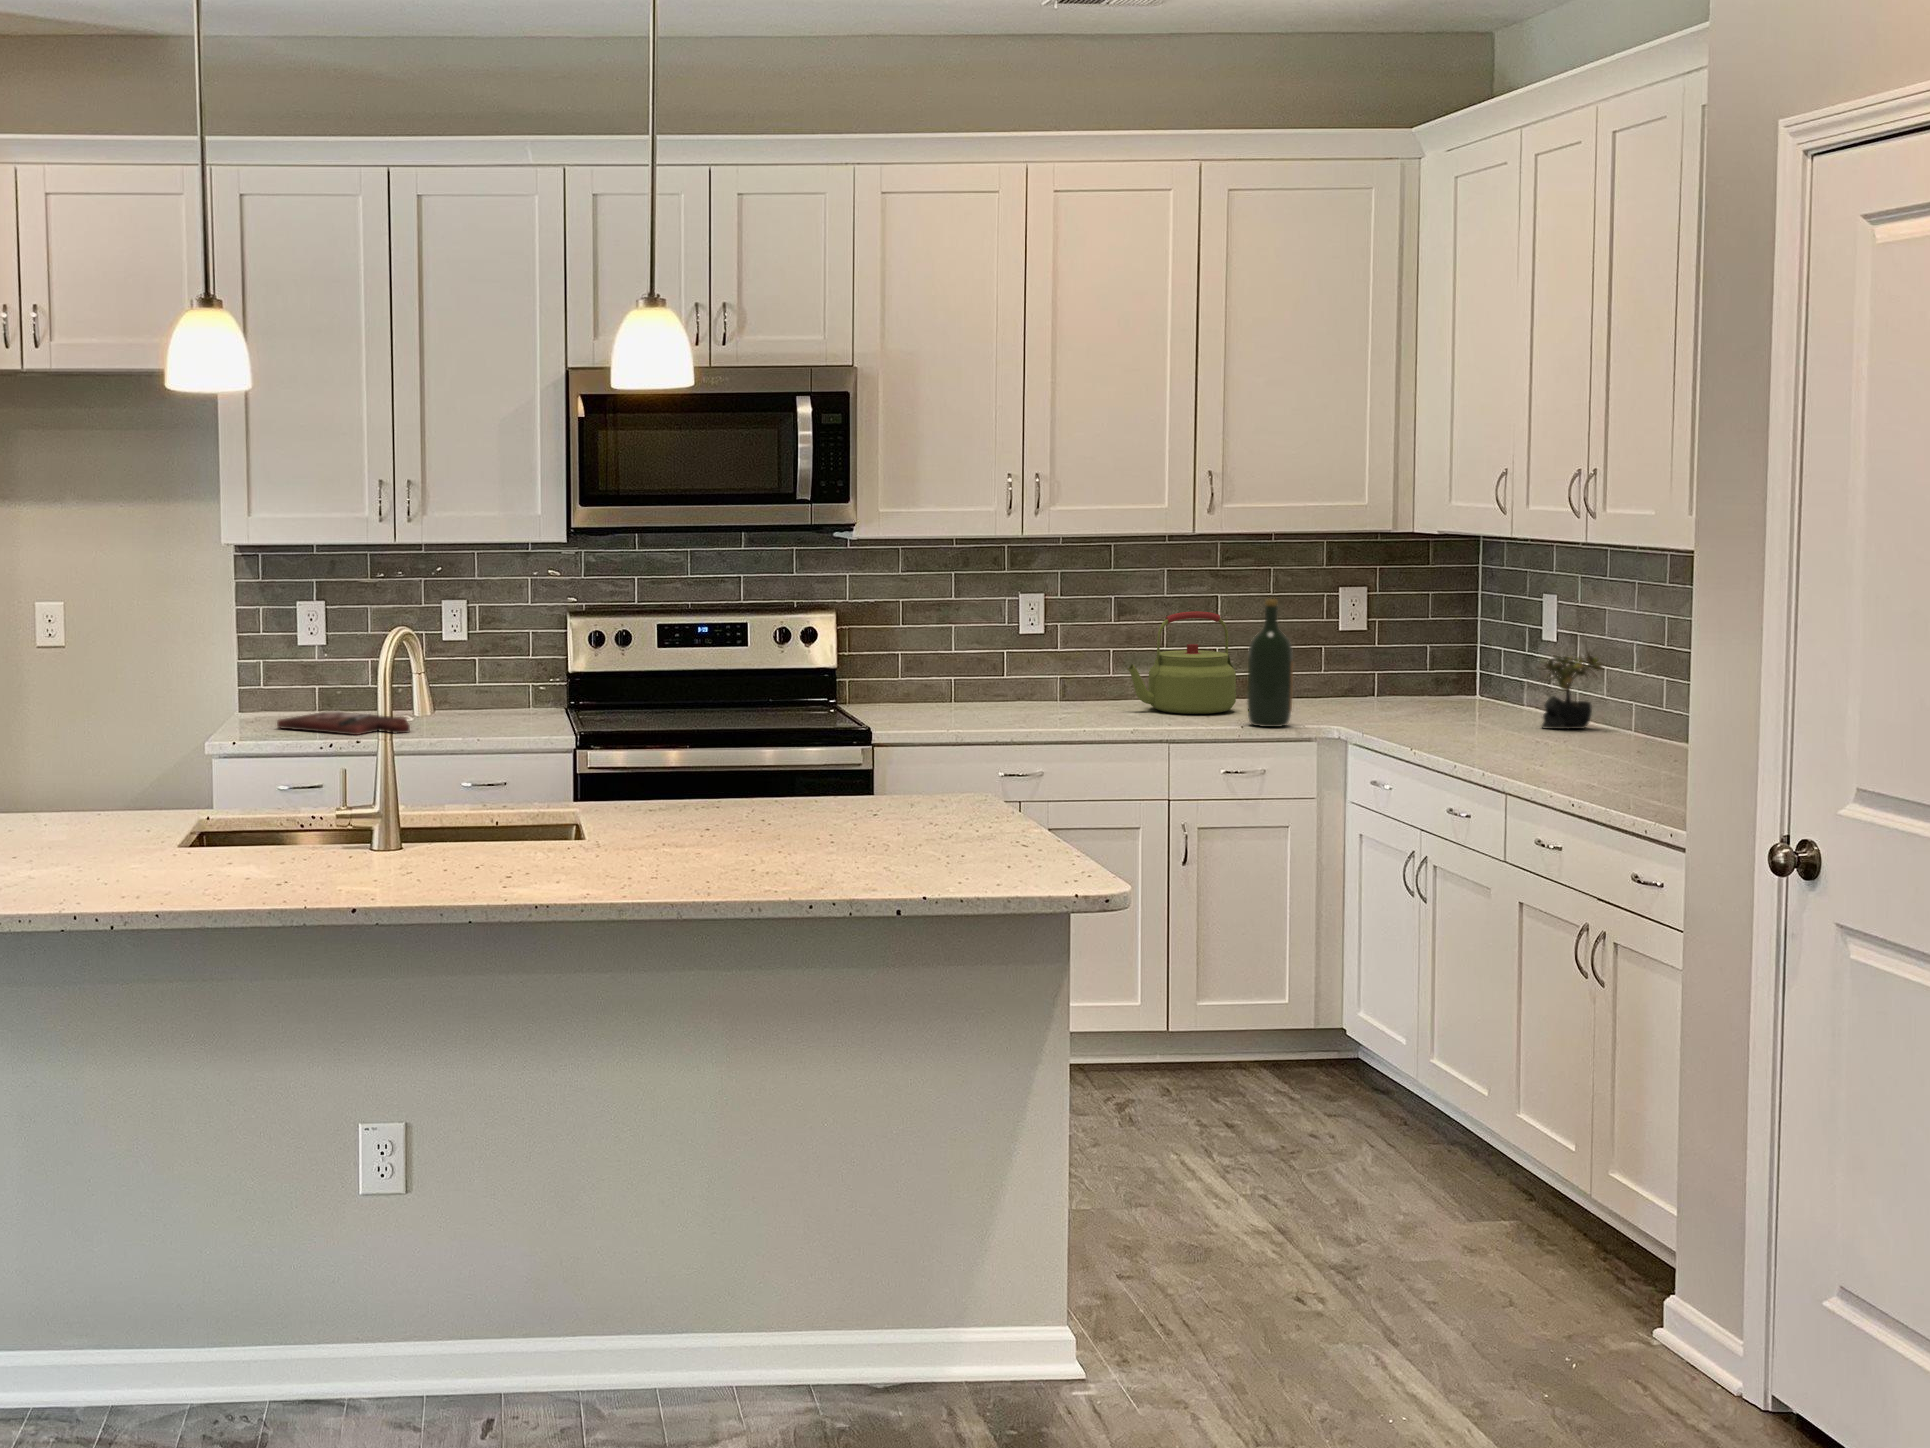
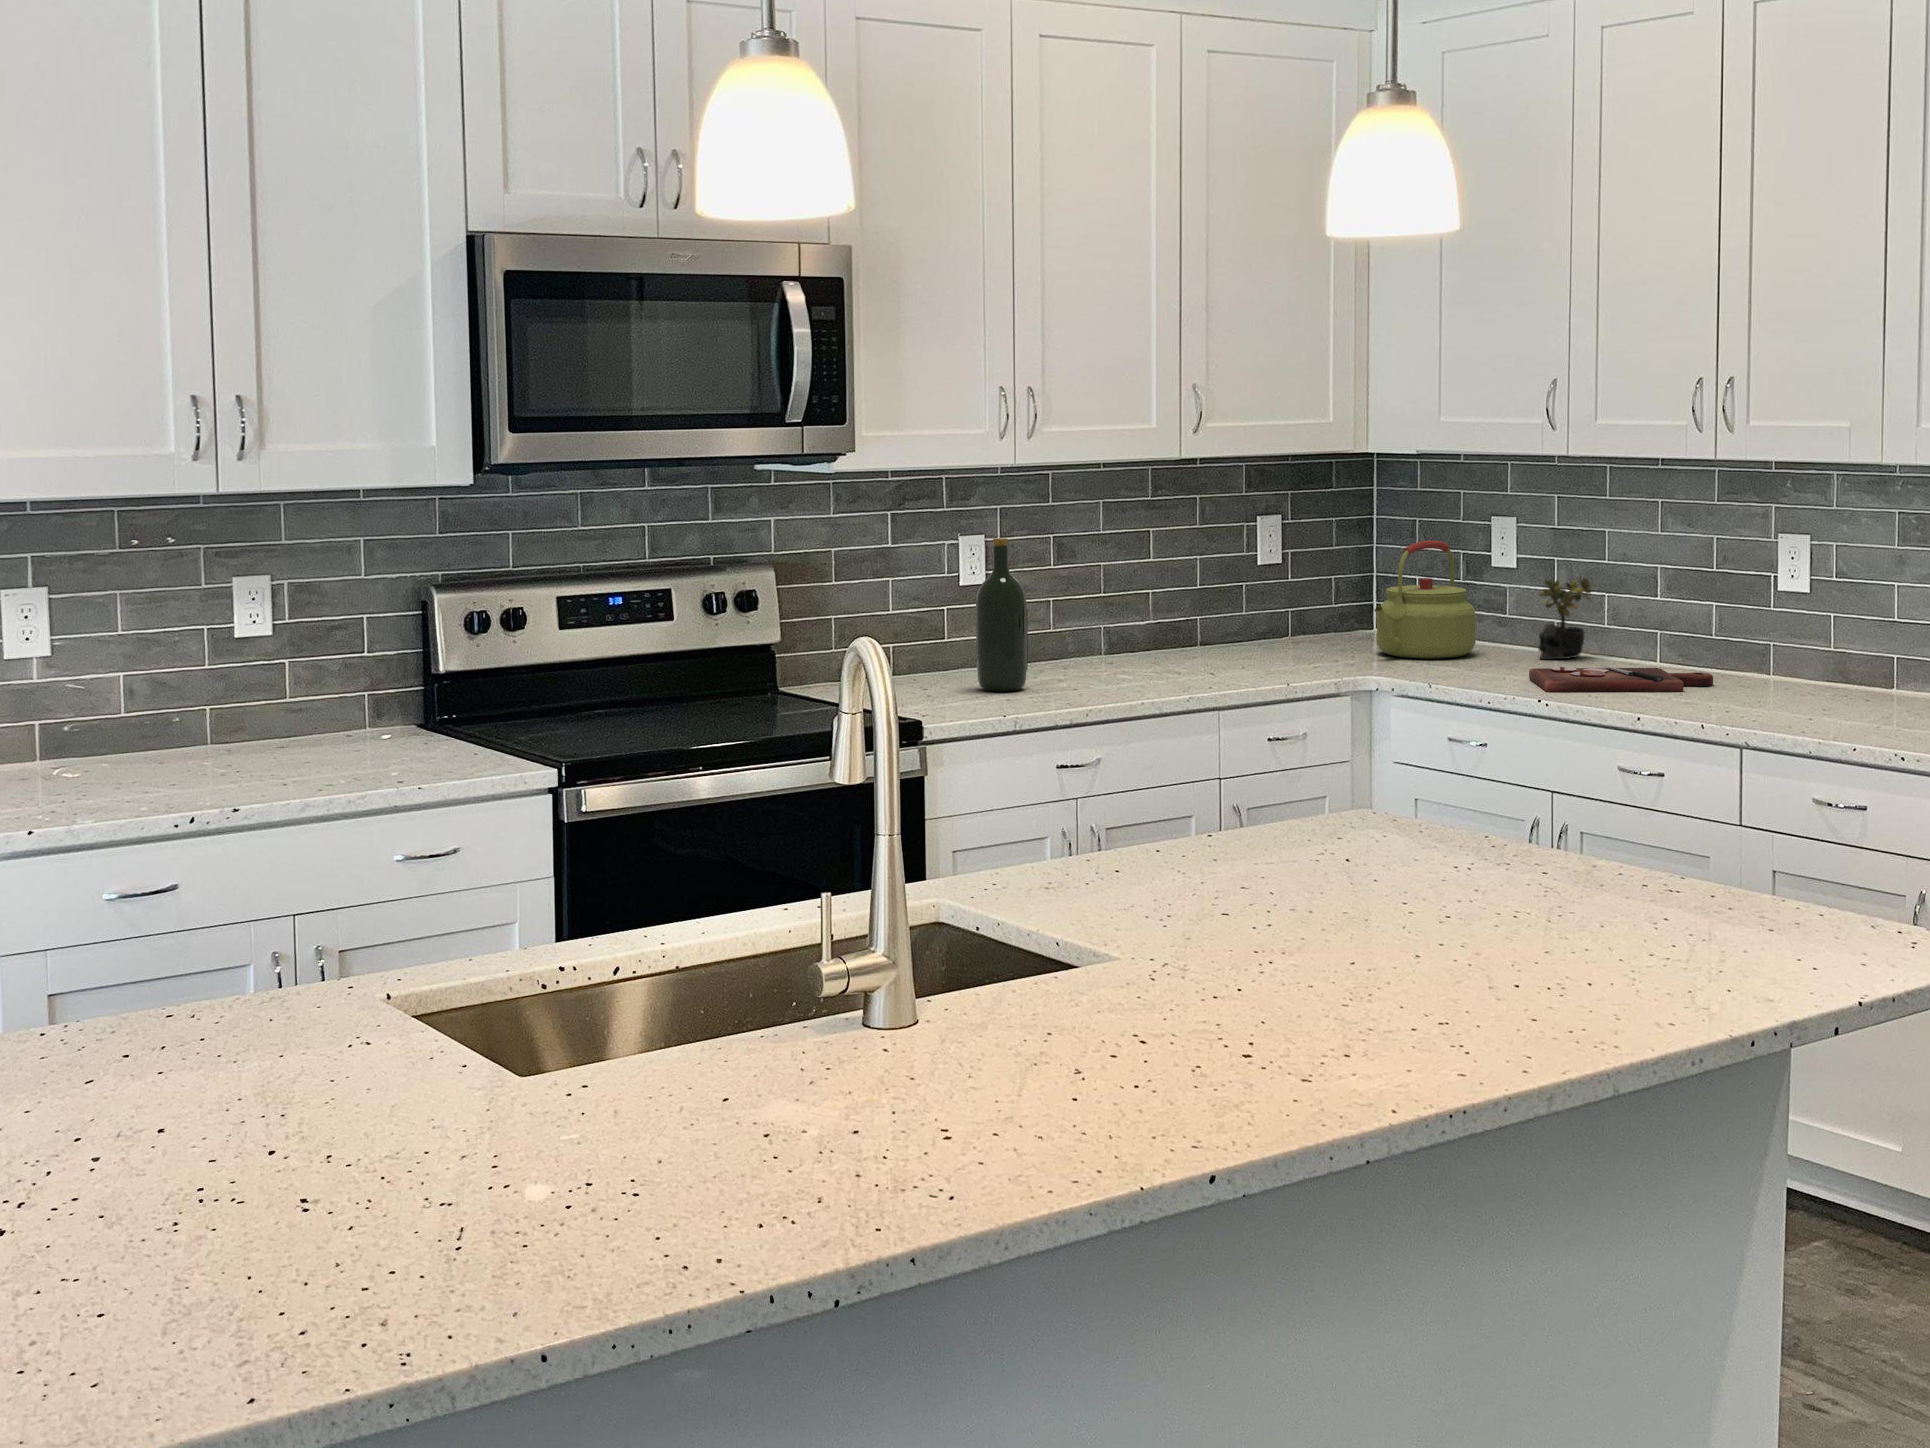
wine bottle: present [1247,599,1293,727] -> present [976,538,1028,691]
kettle: present [1127,611,1236,714] -> present [1374,540,1476,659]
cutting board: present [277,711,410,735] -> present [1529,667,1713,692]

